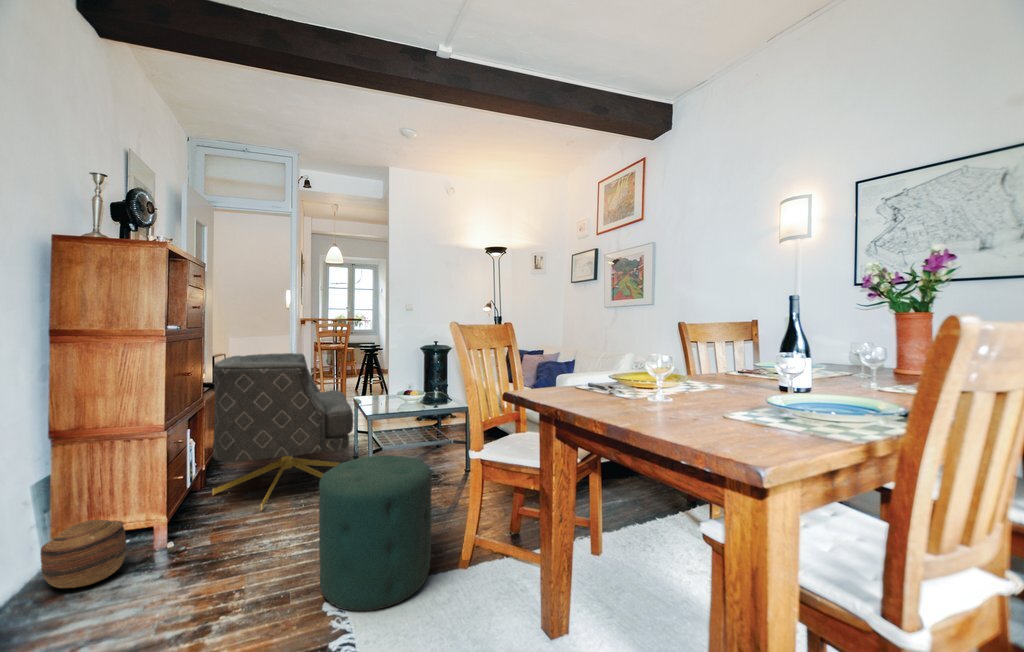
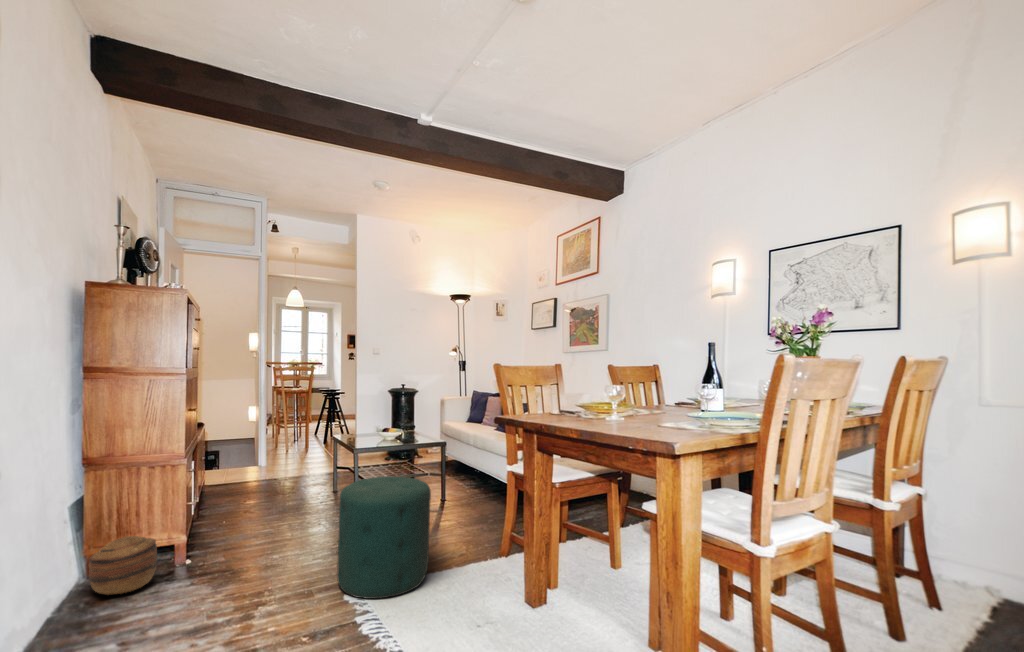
armchair: present [213,353,353,510] -> none [204,393,343,537]

